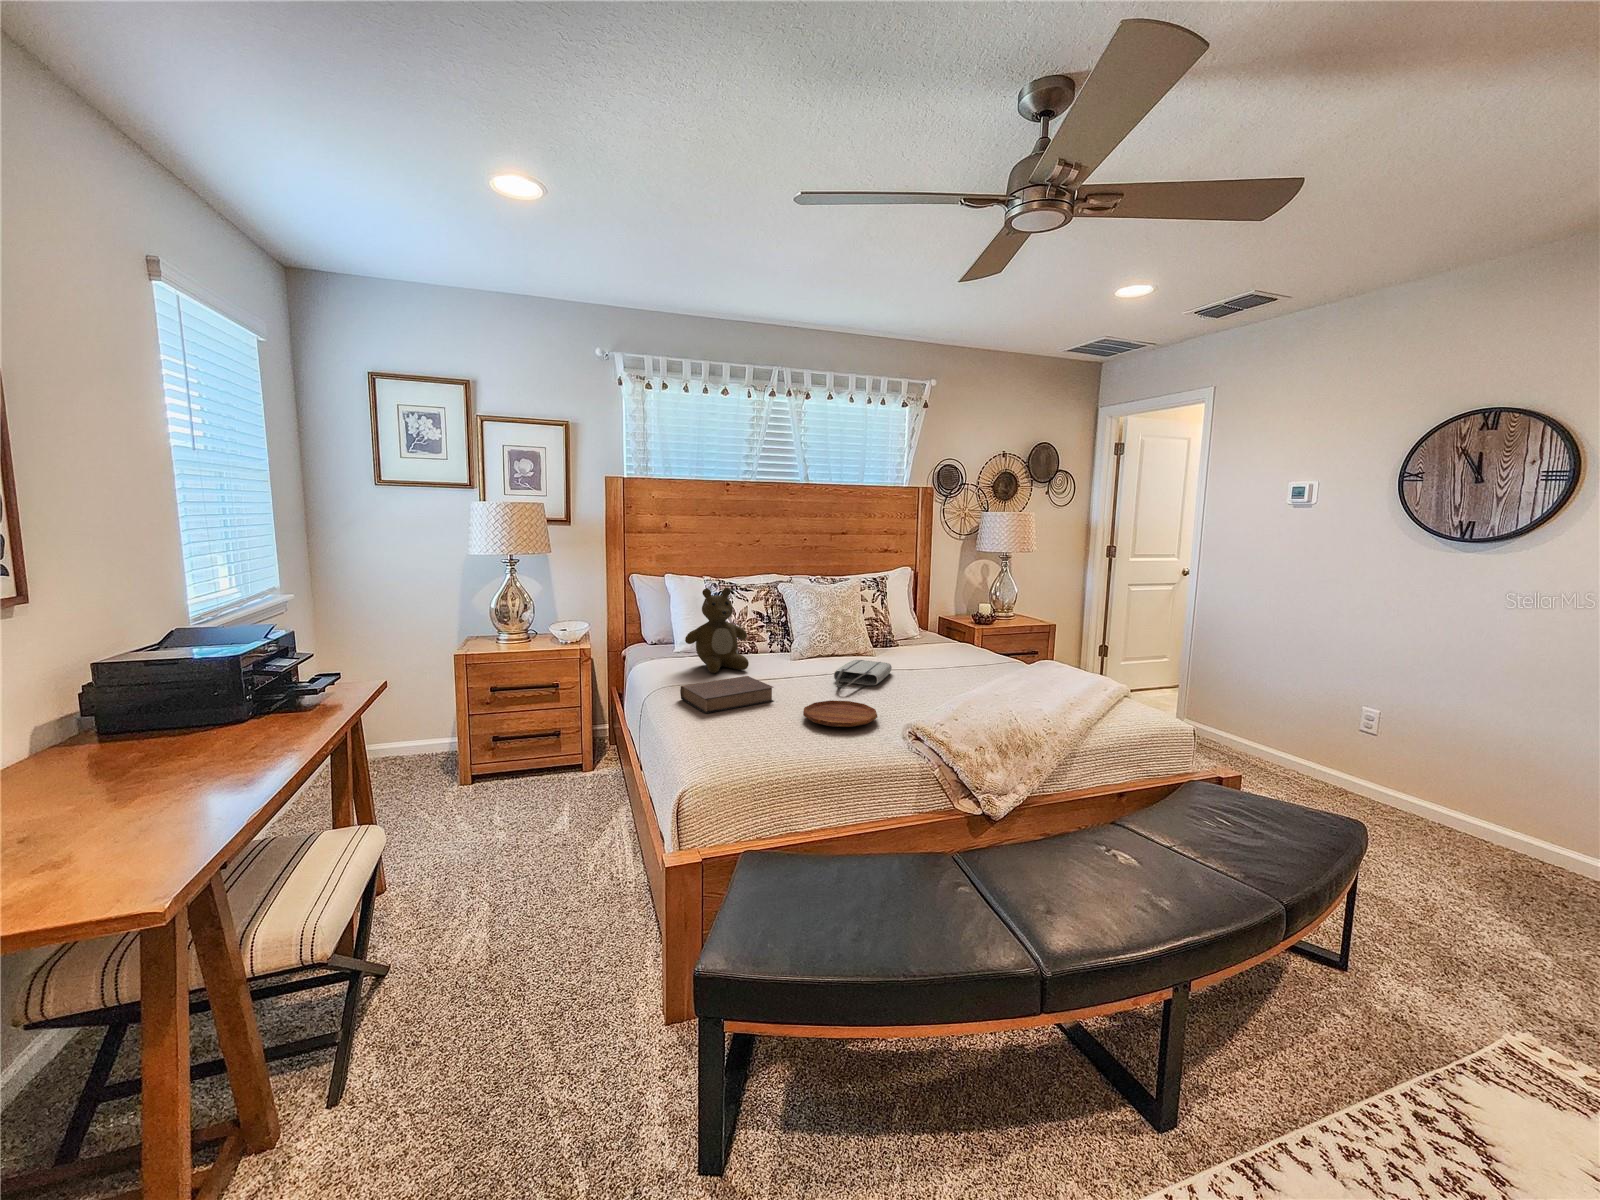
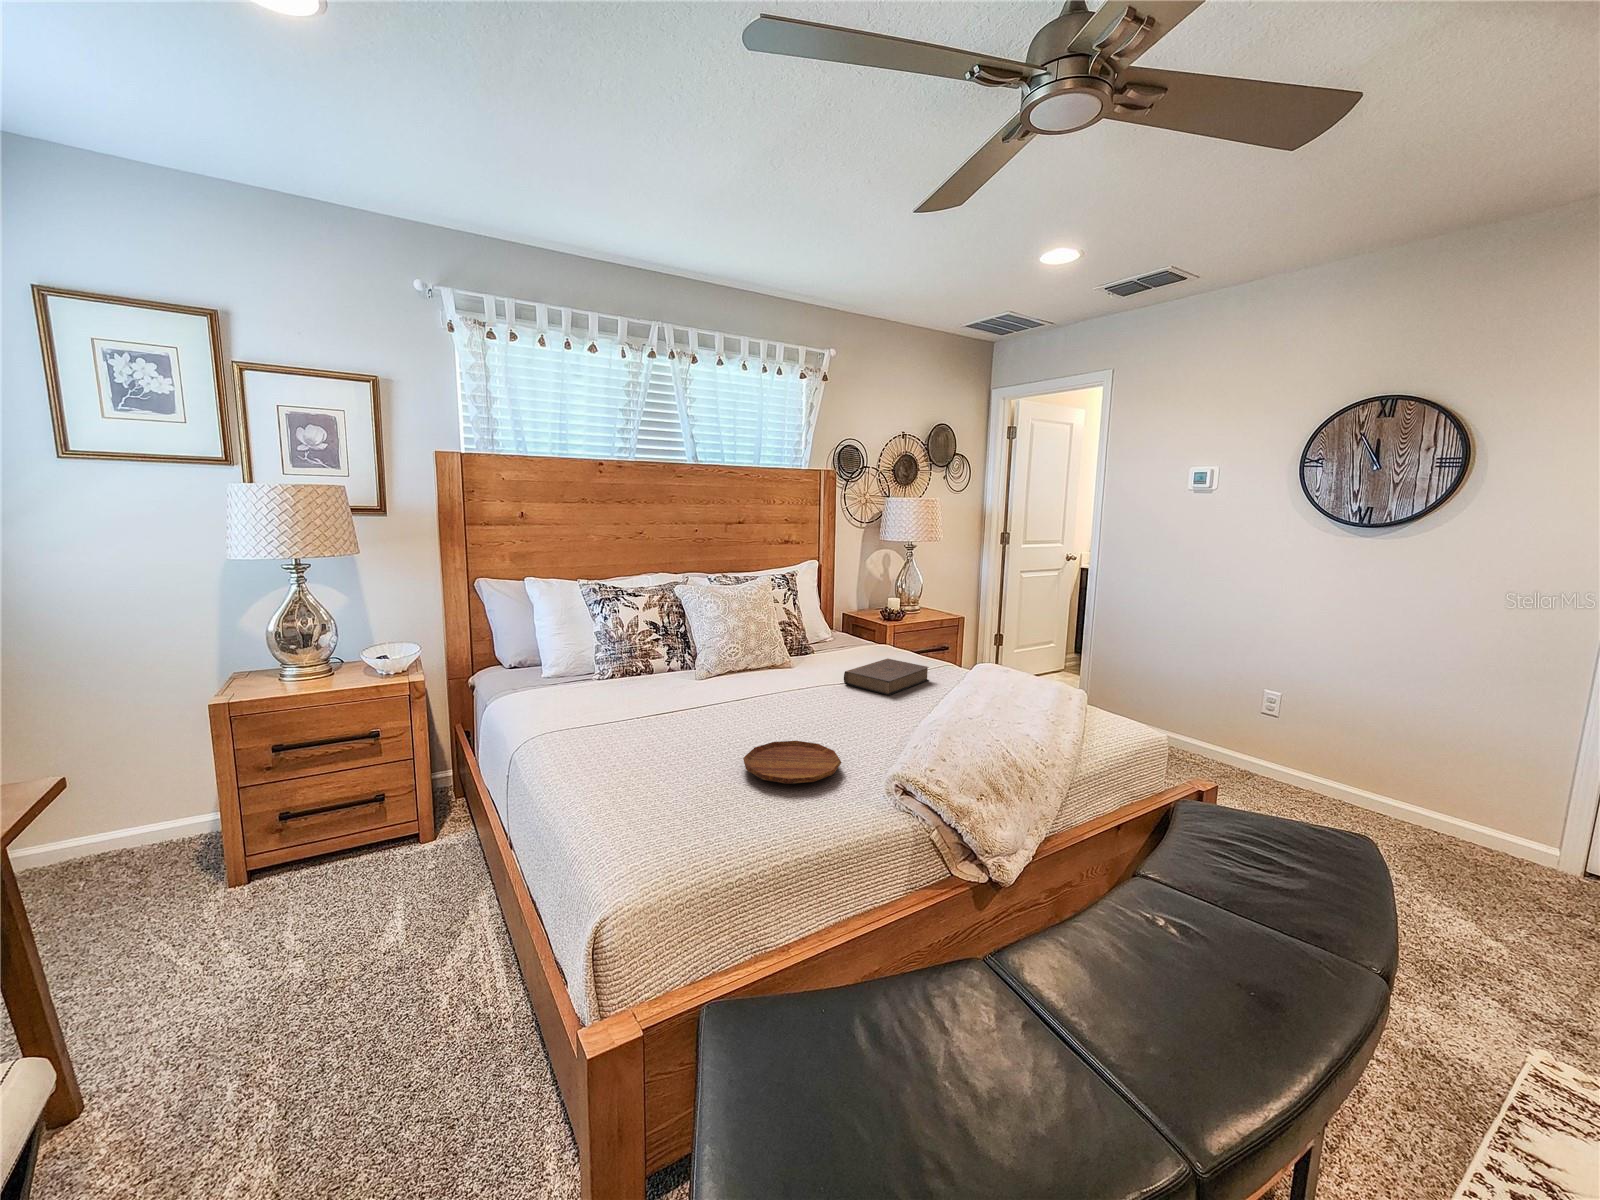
teddy bear: present [685,588,749,673] -> none [563,595,650,709]
tote bag: present [834,660,892,689] -> none [763,677,827,721]
book: present [680,676,774,714] -> present [844,659,929,695]

